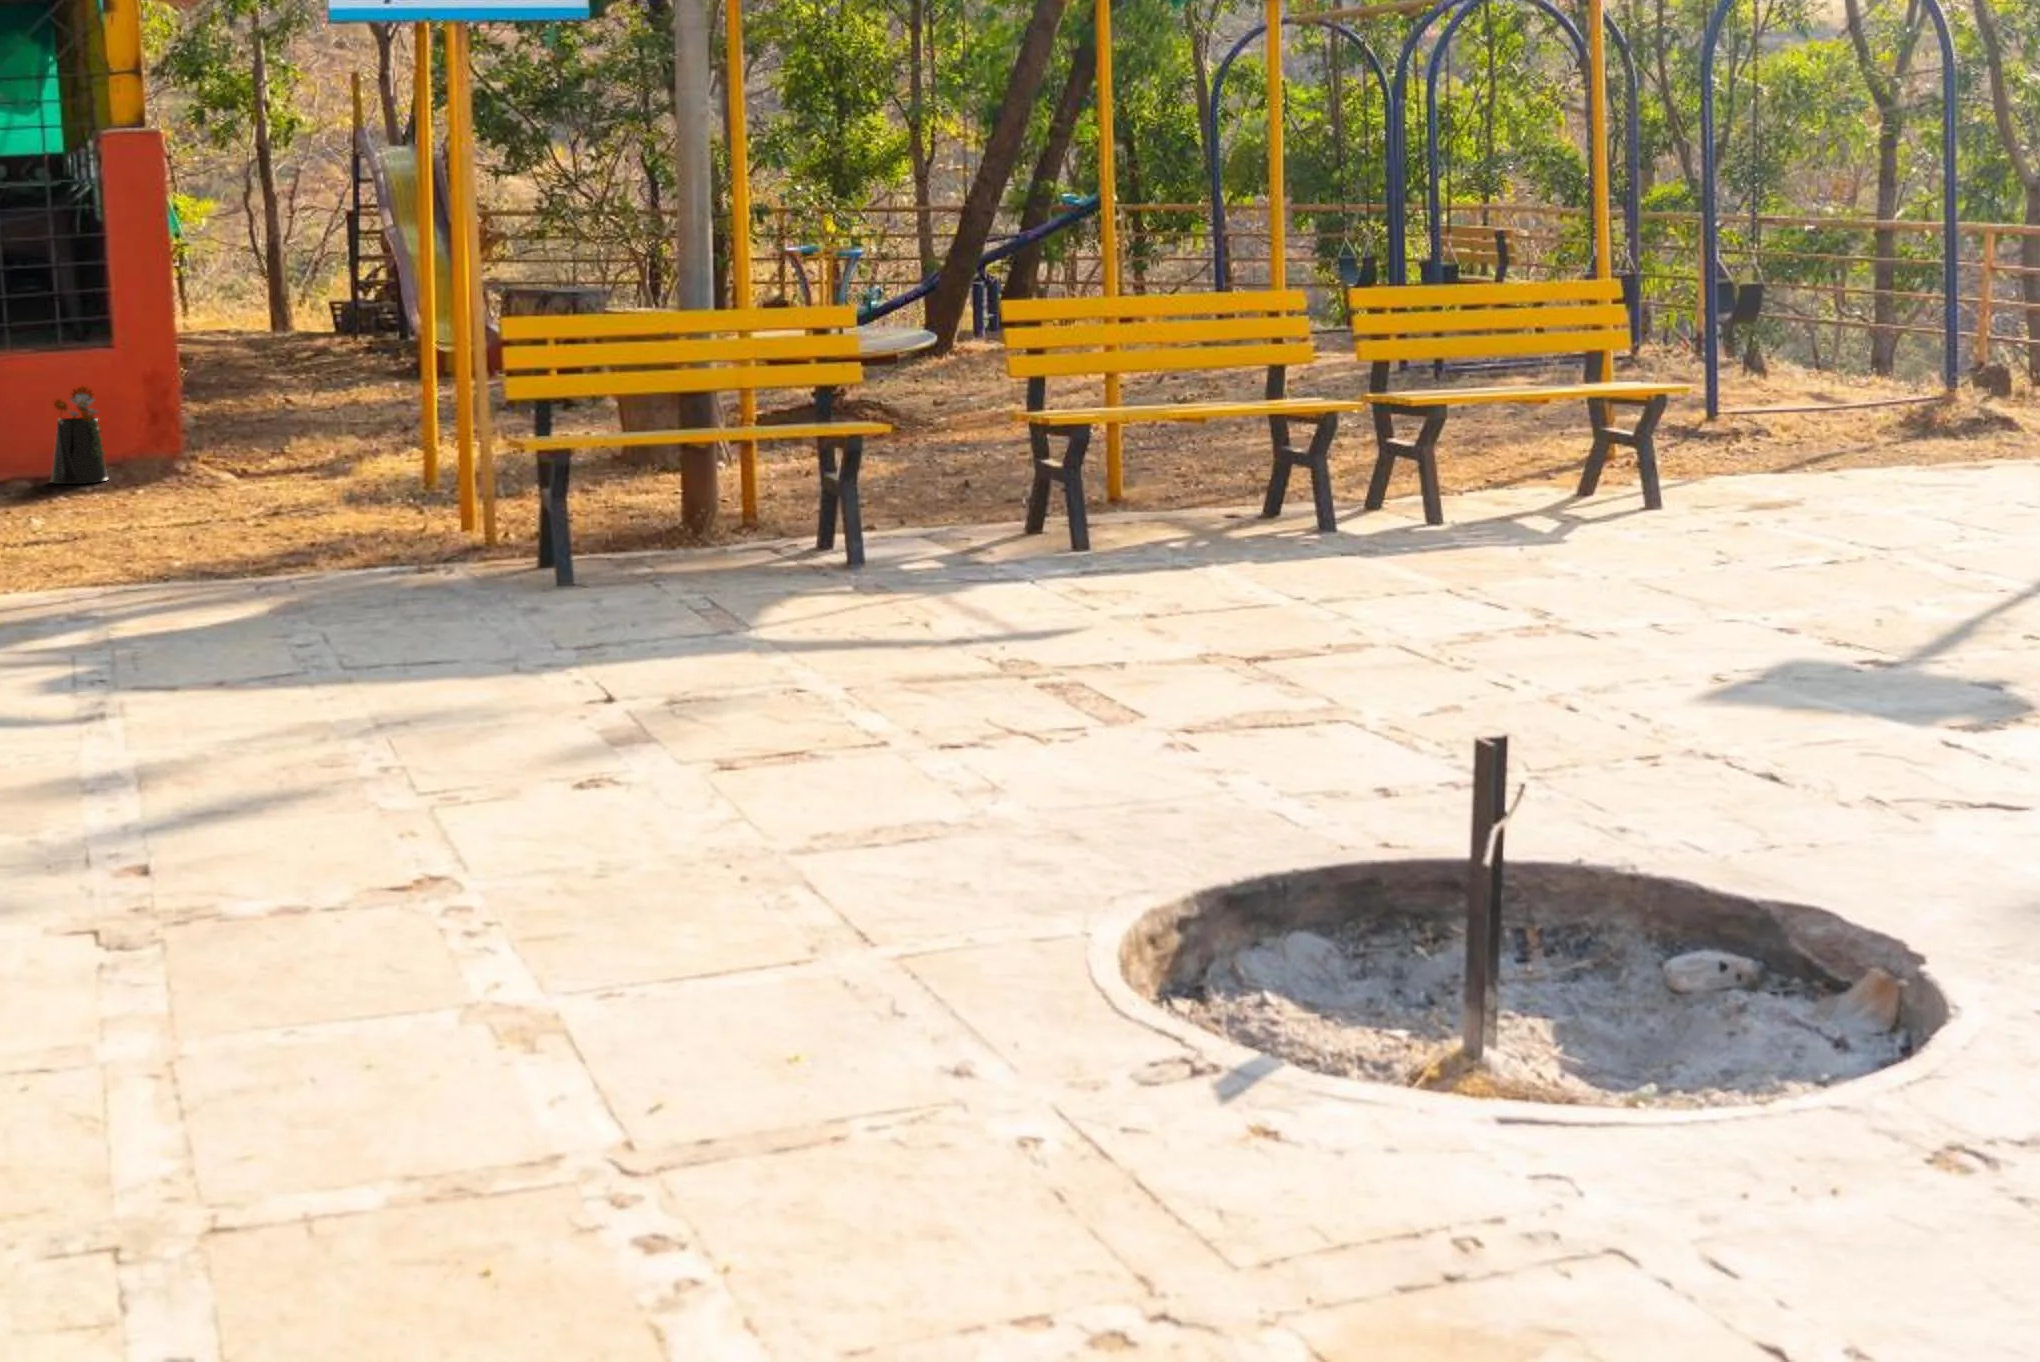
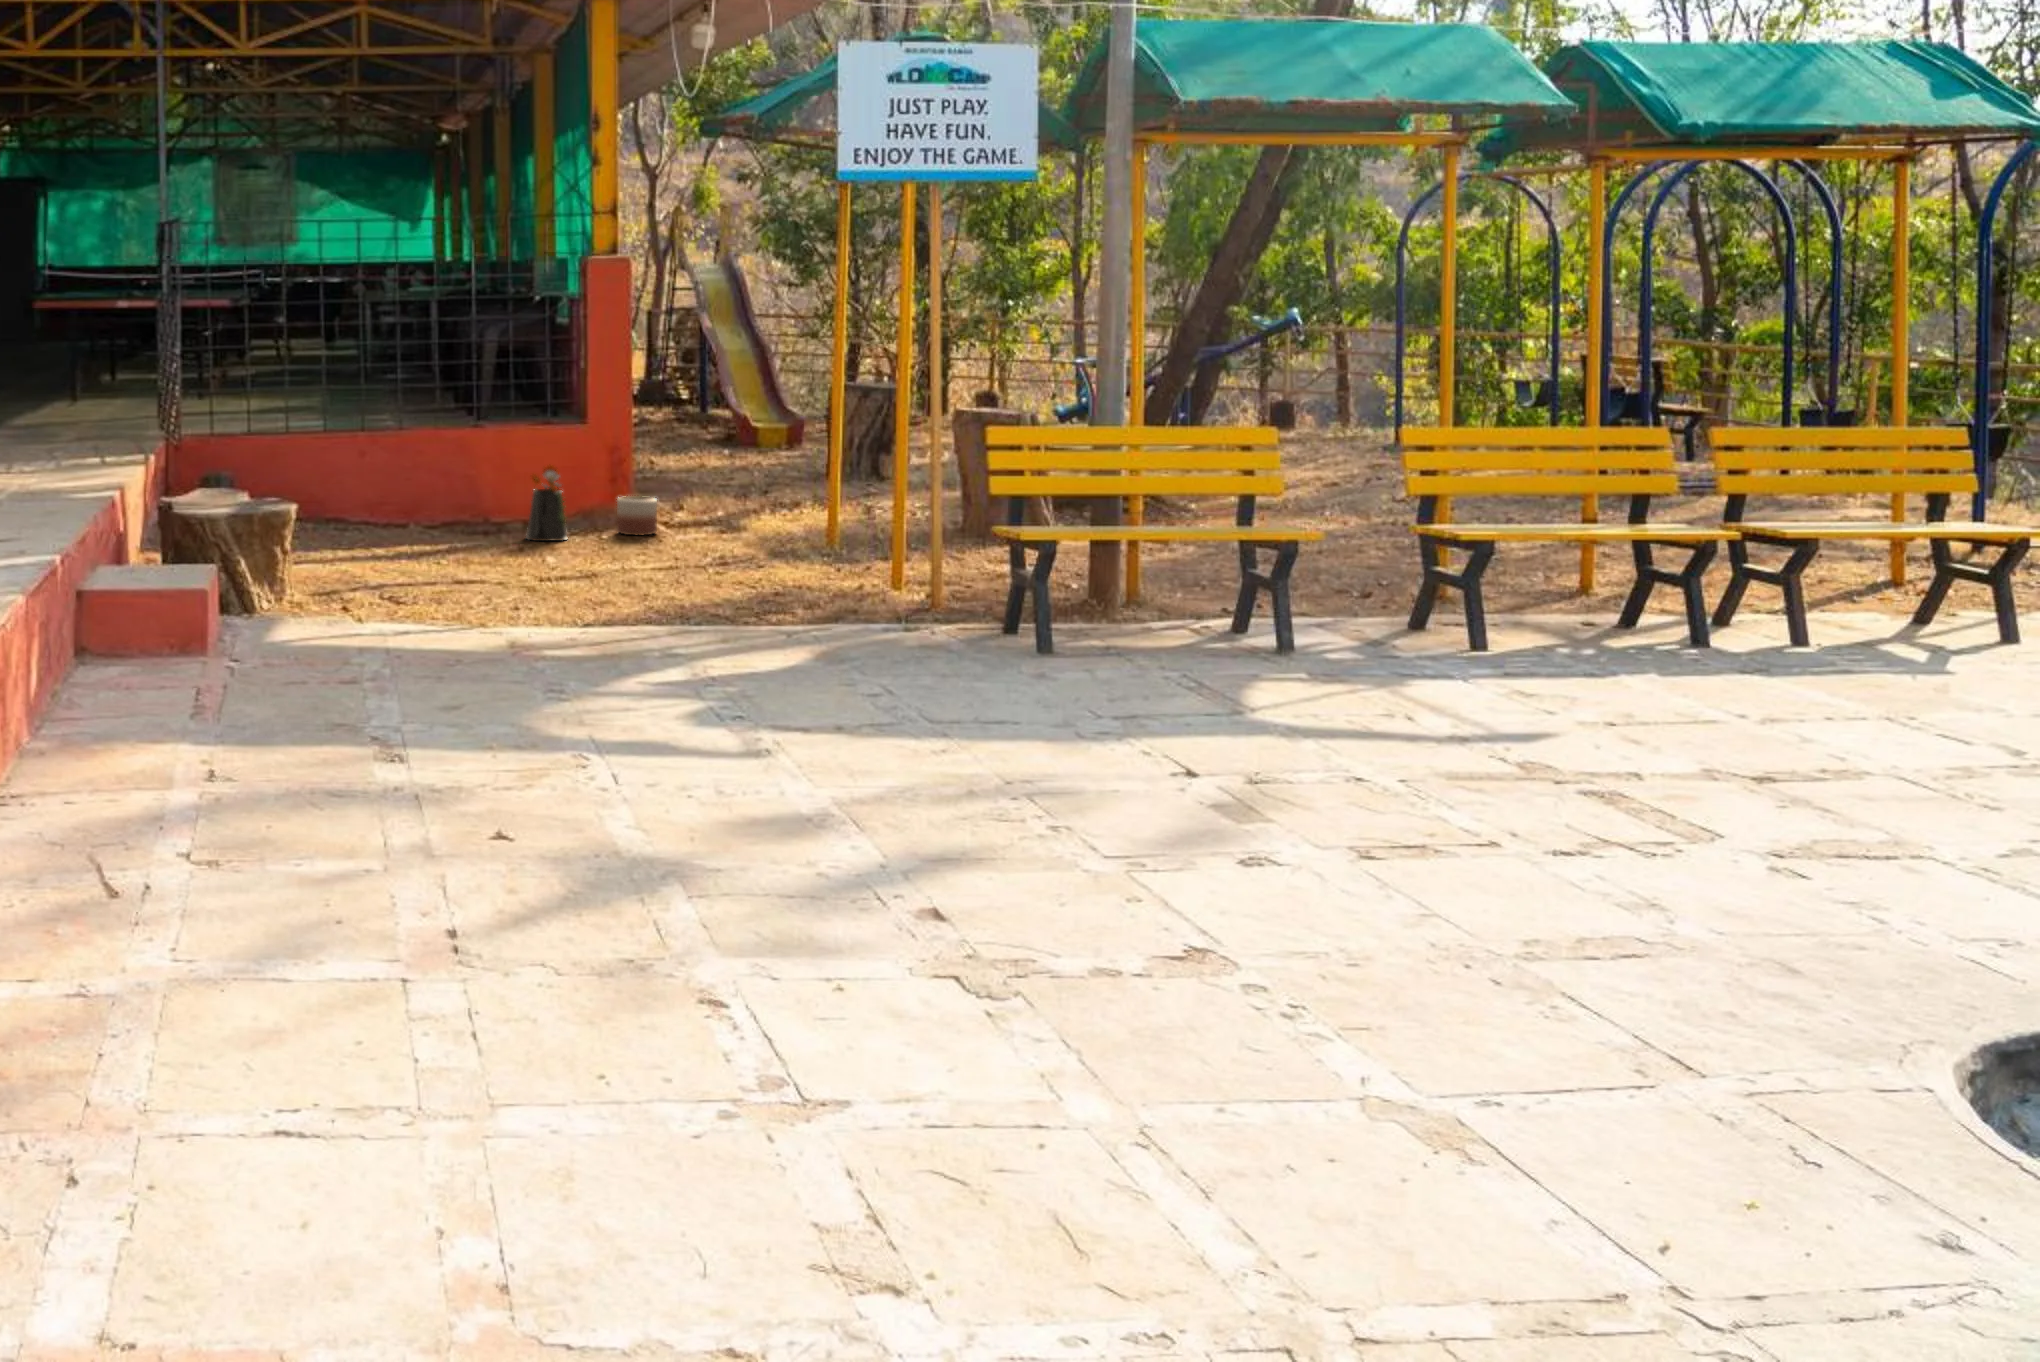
planter: none [182,422,236,471] -> present [617,496,657,535]

